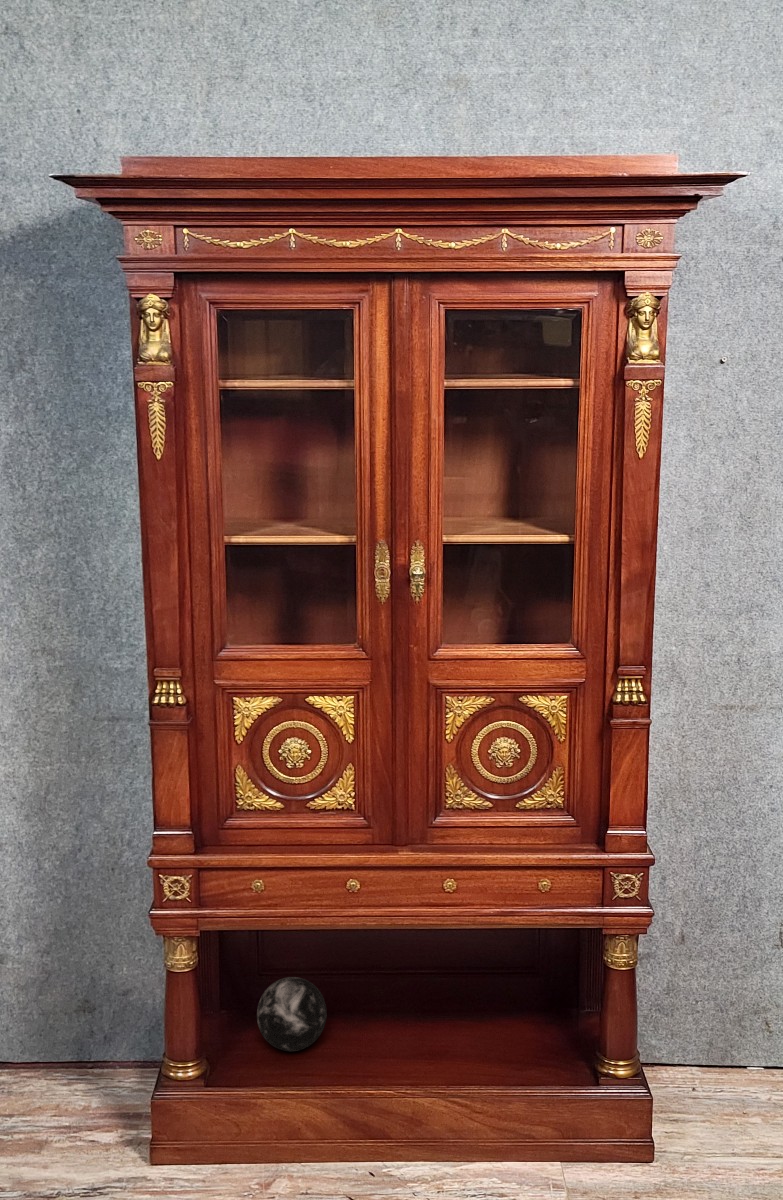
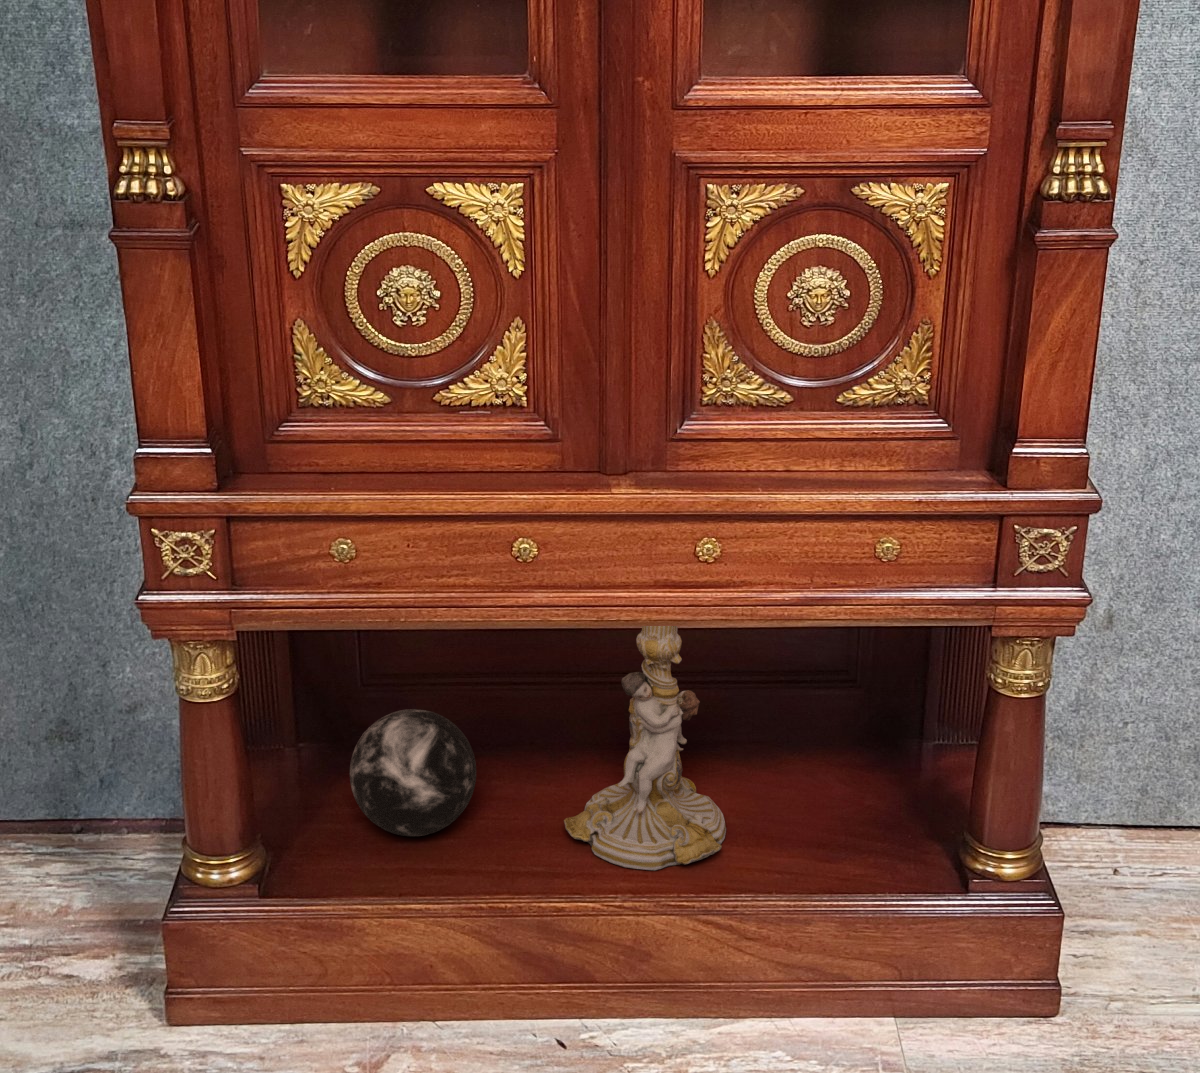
candlestick: none [375,914,465,1071] -> present [564,626,726,870]

